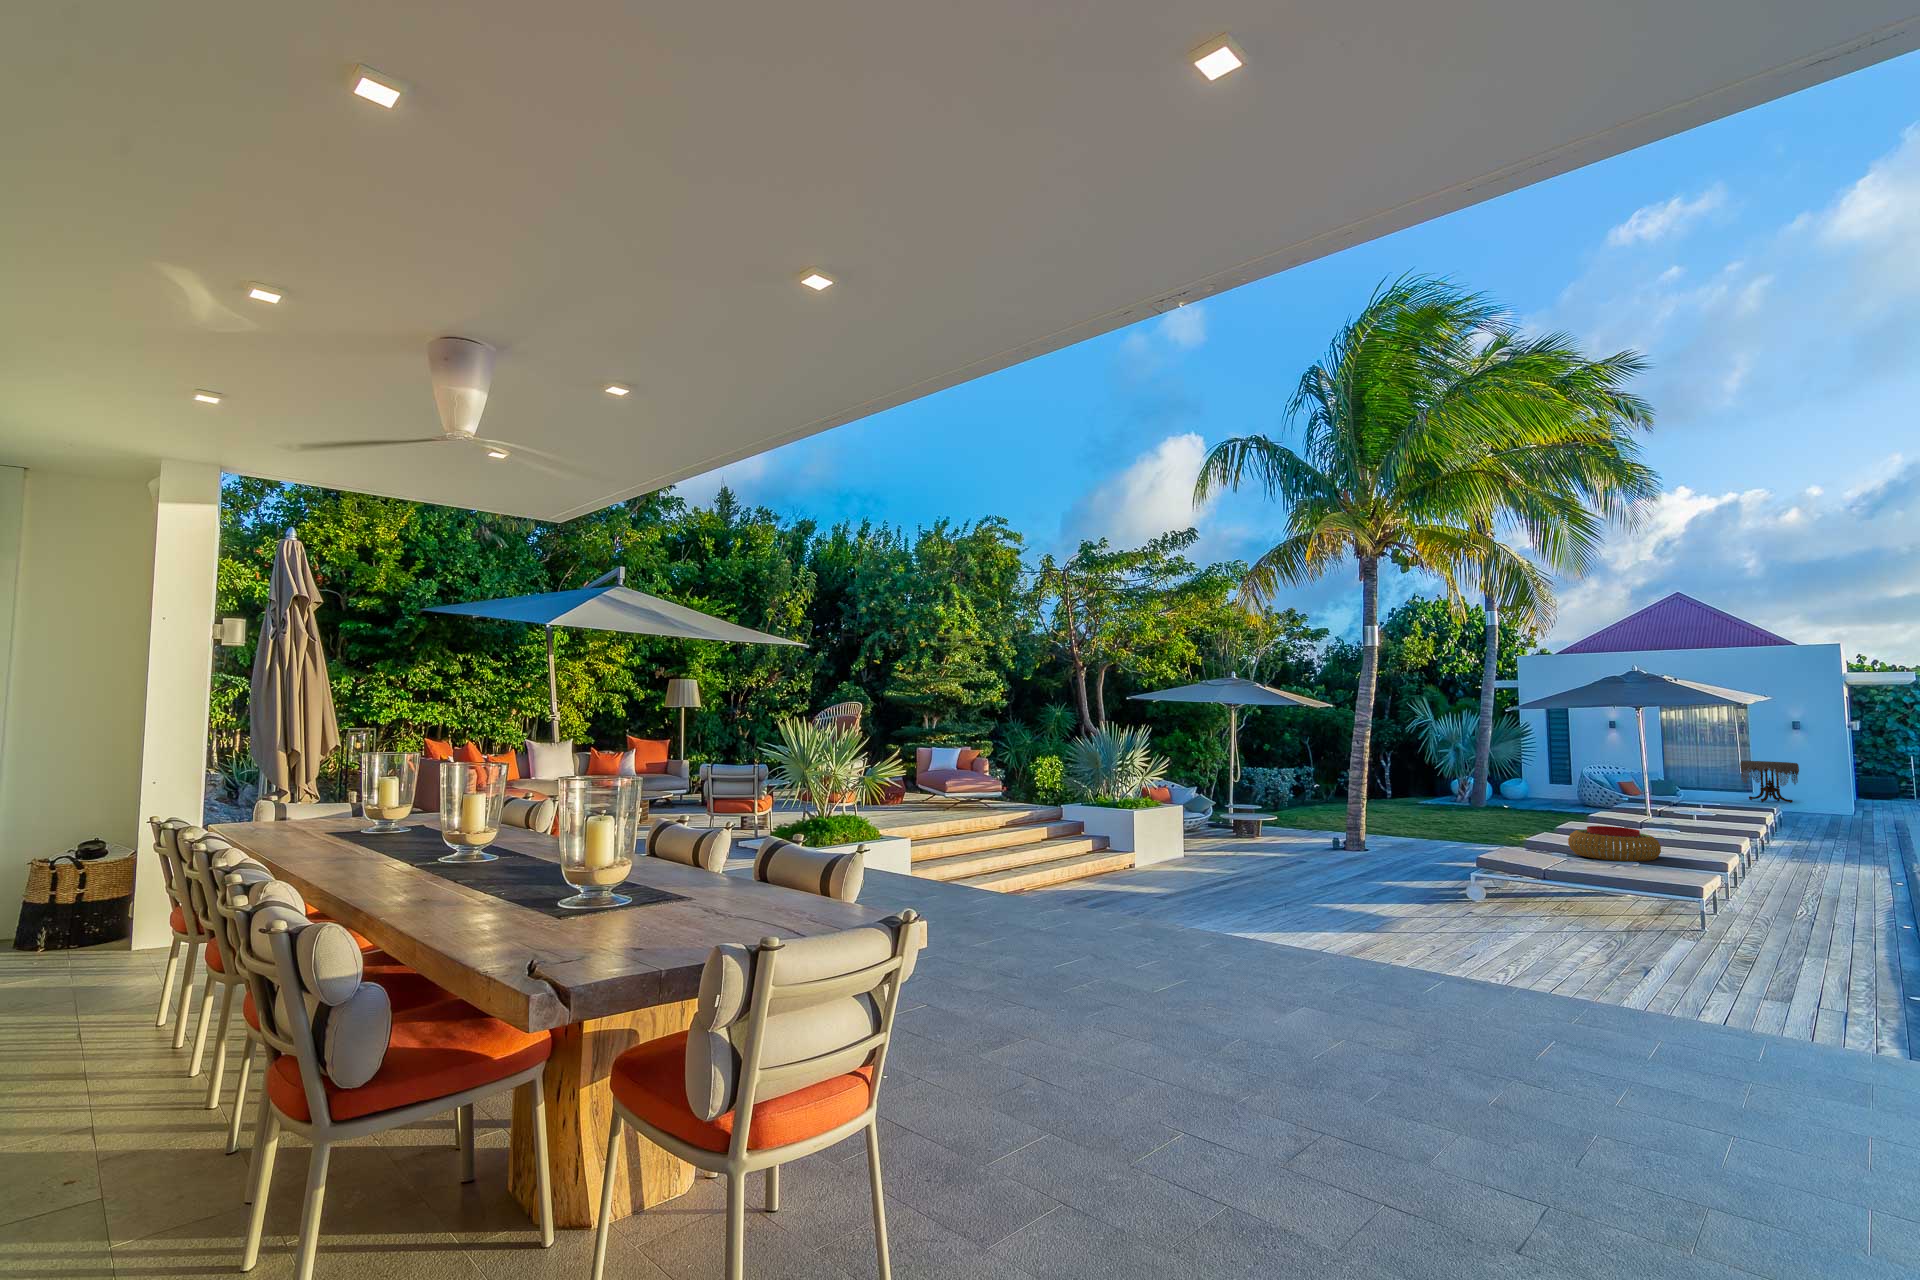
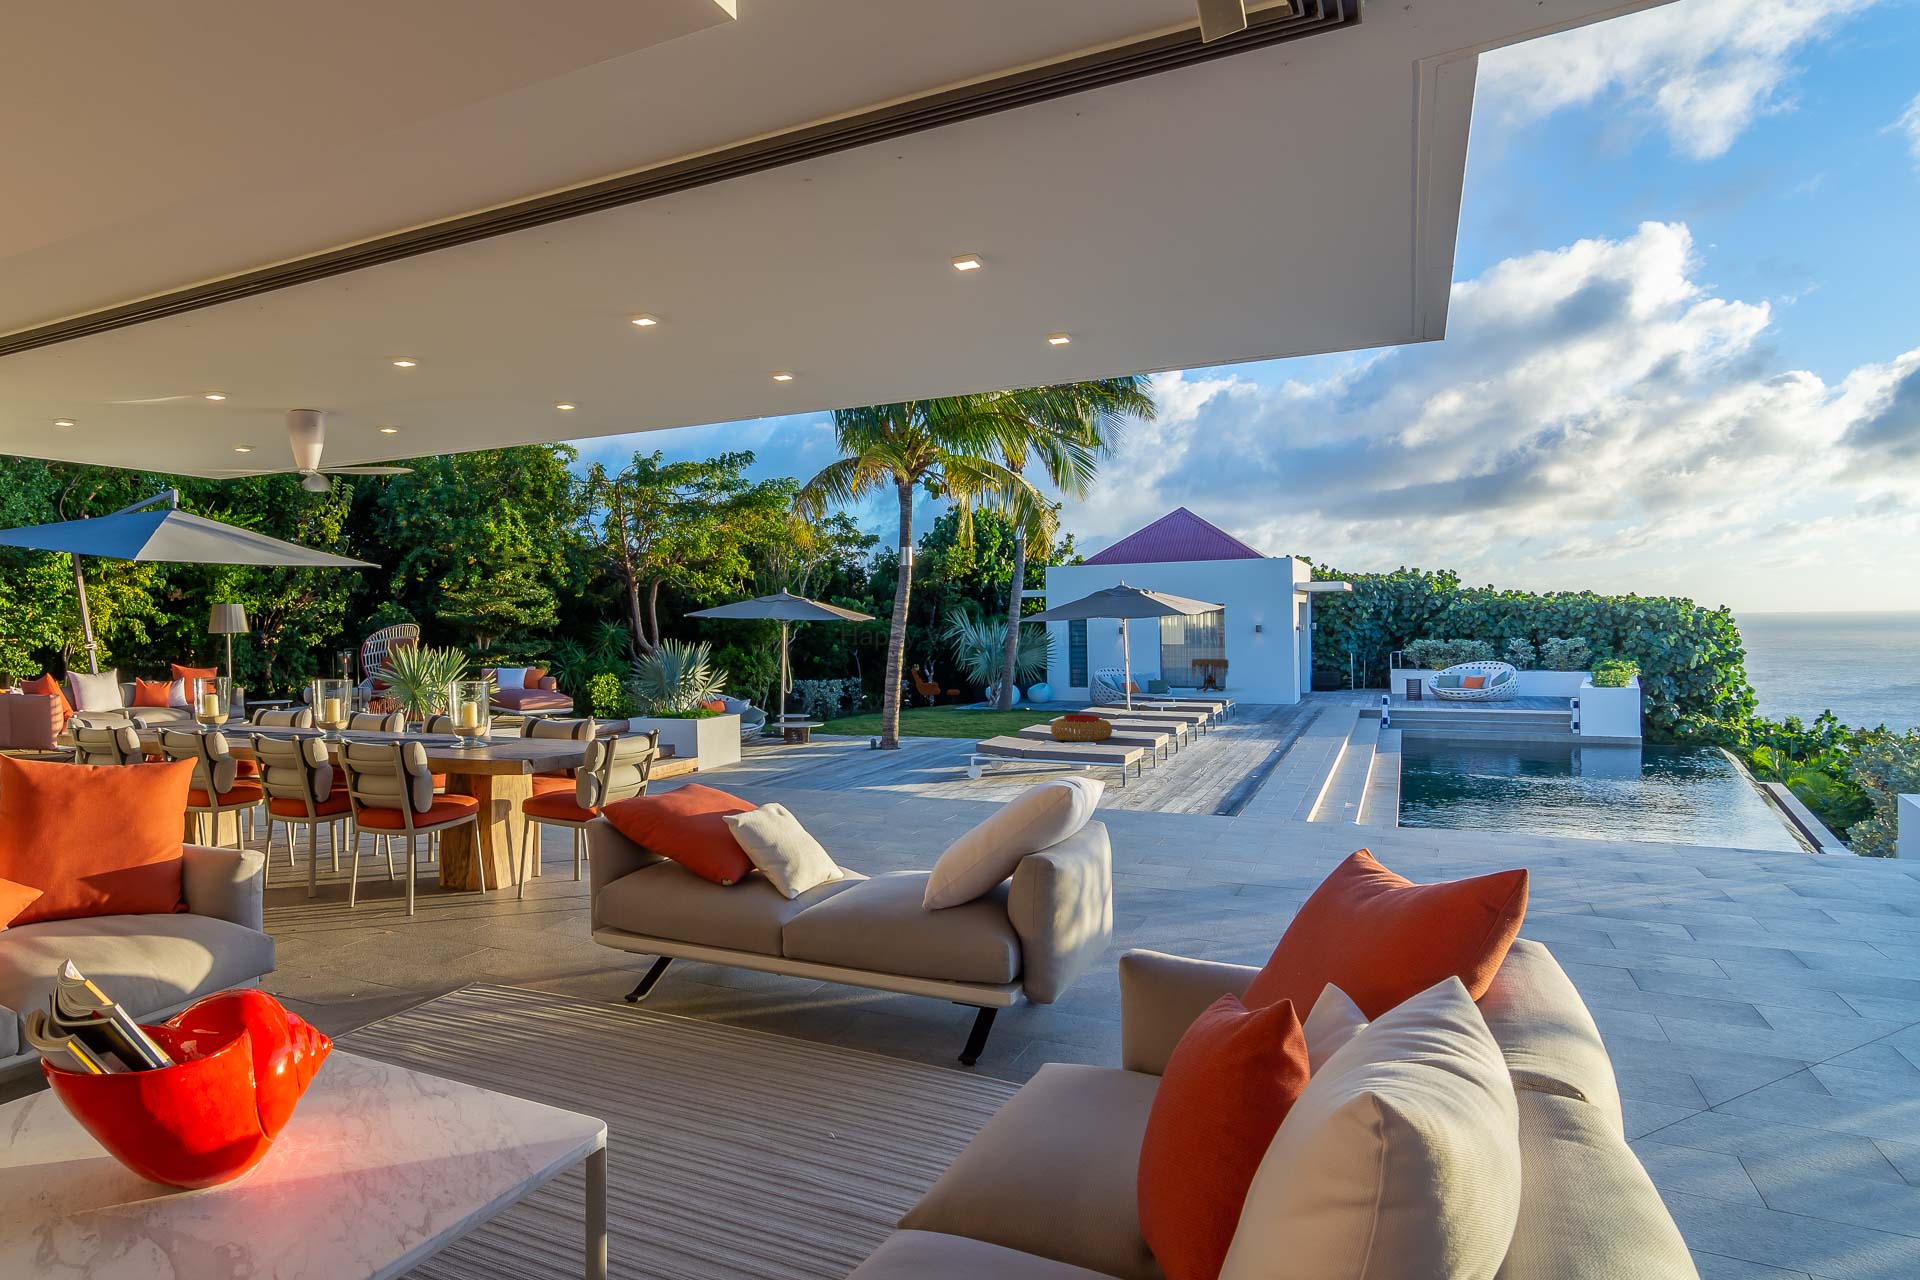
lounge chair: none [1367,758,1427,800] -> present [912,668,960,704]

